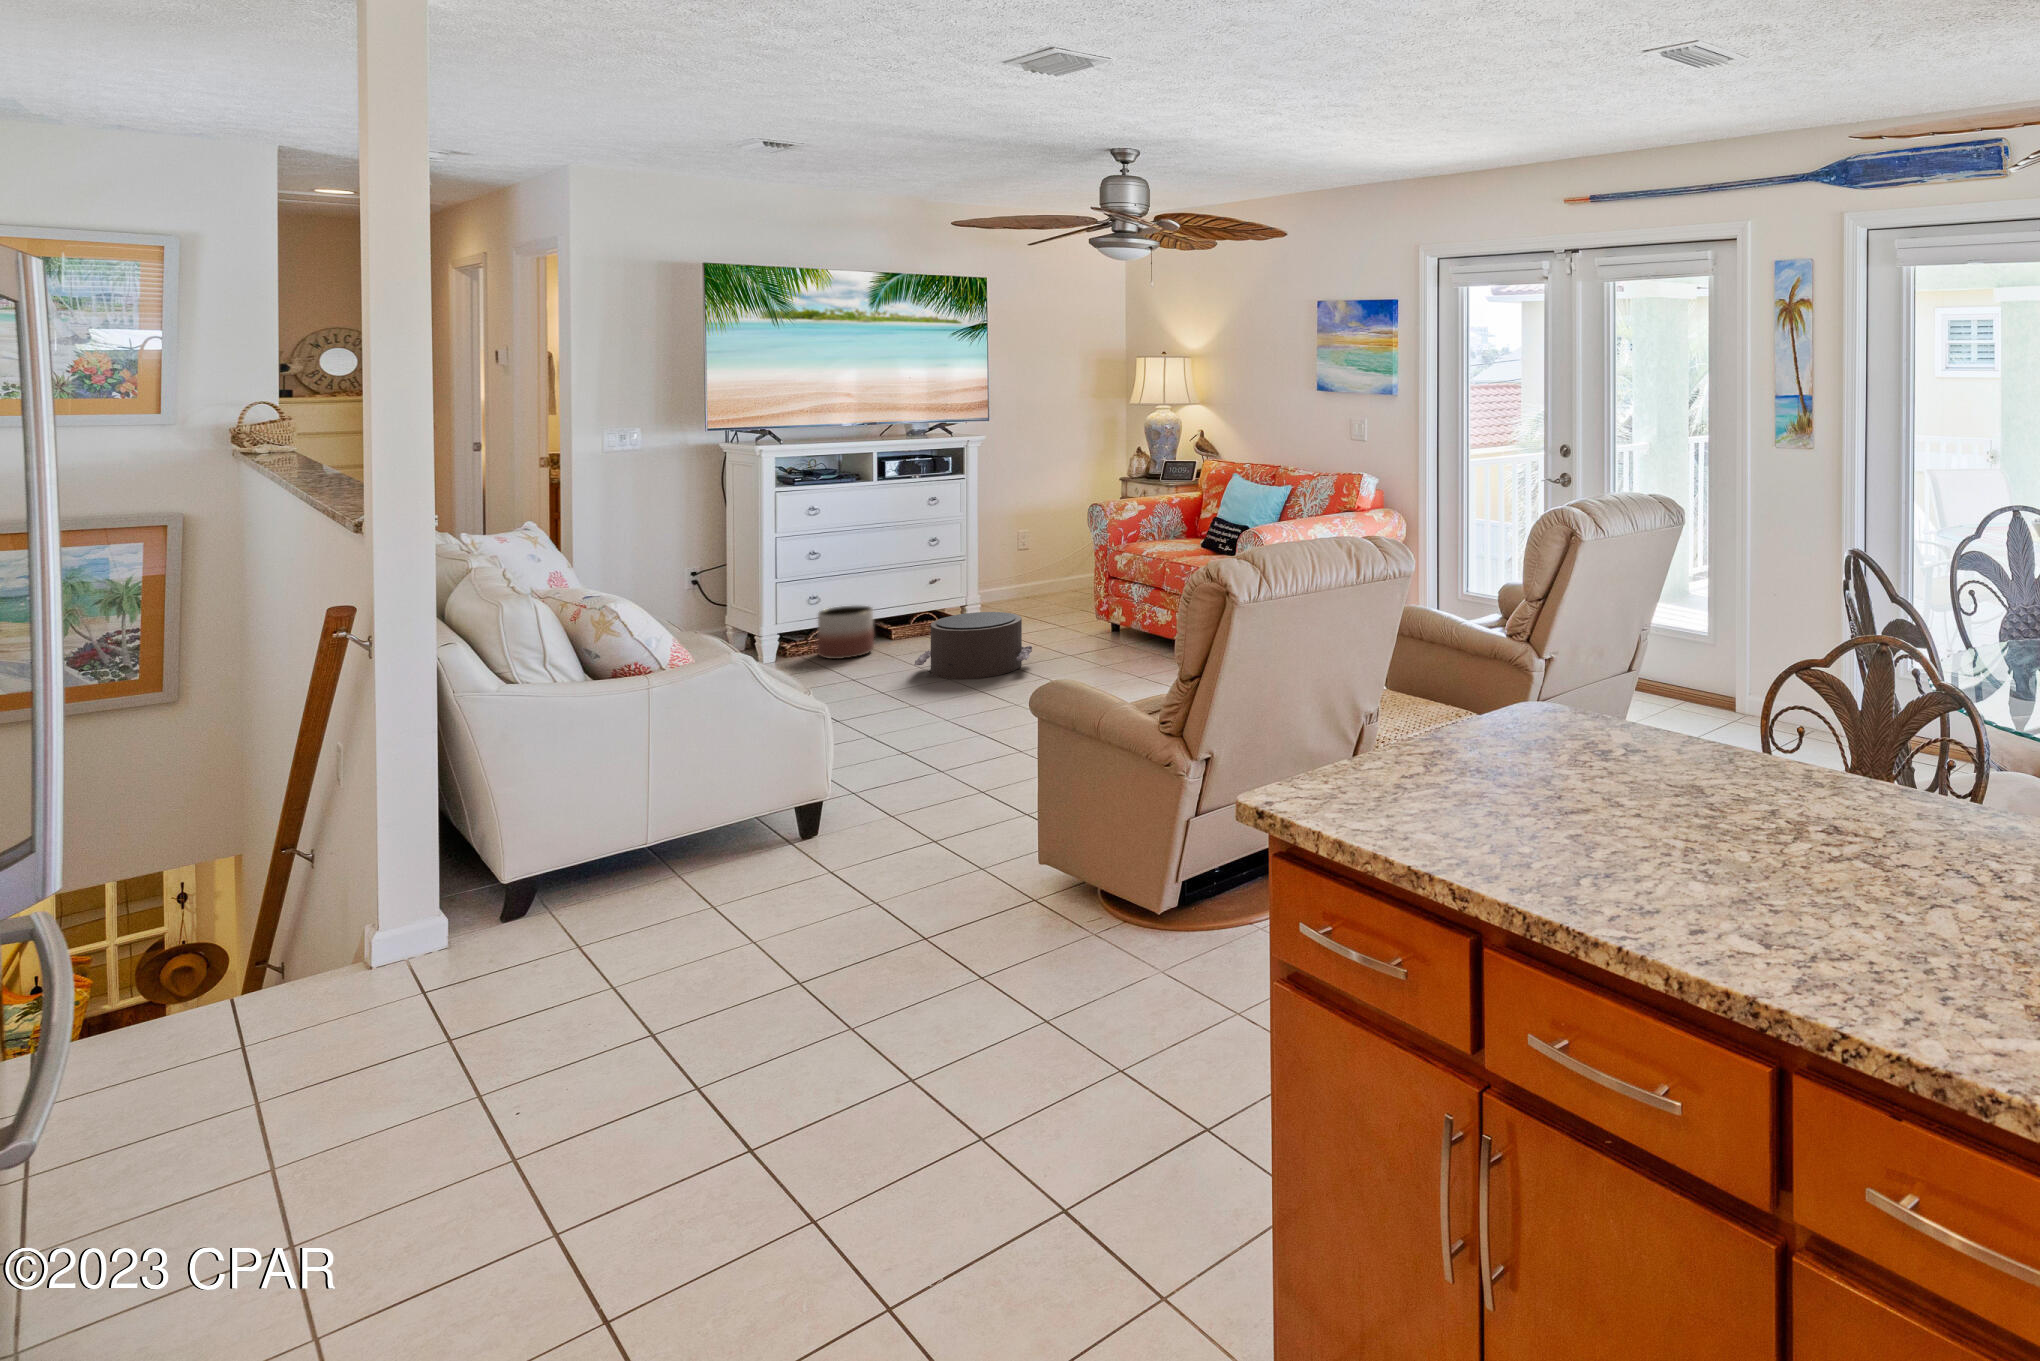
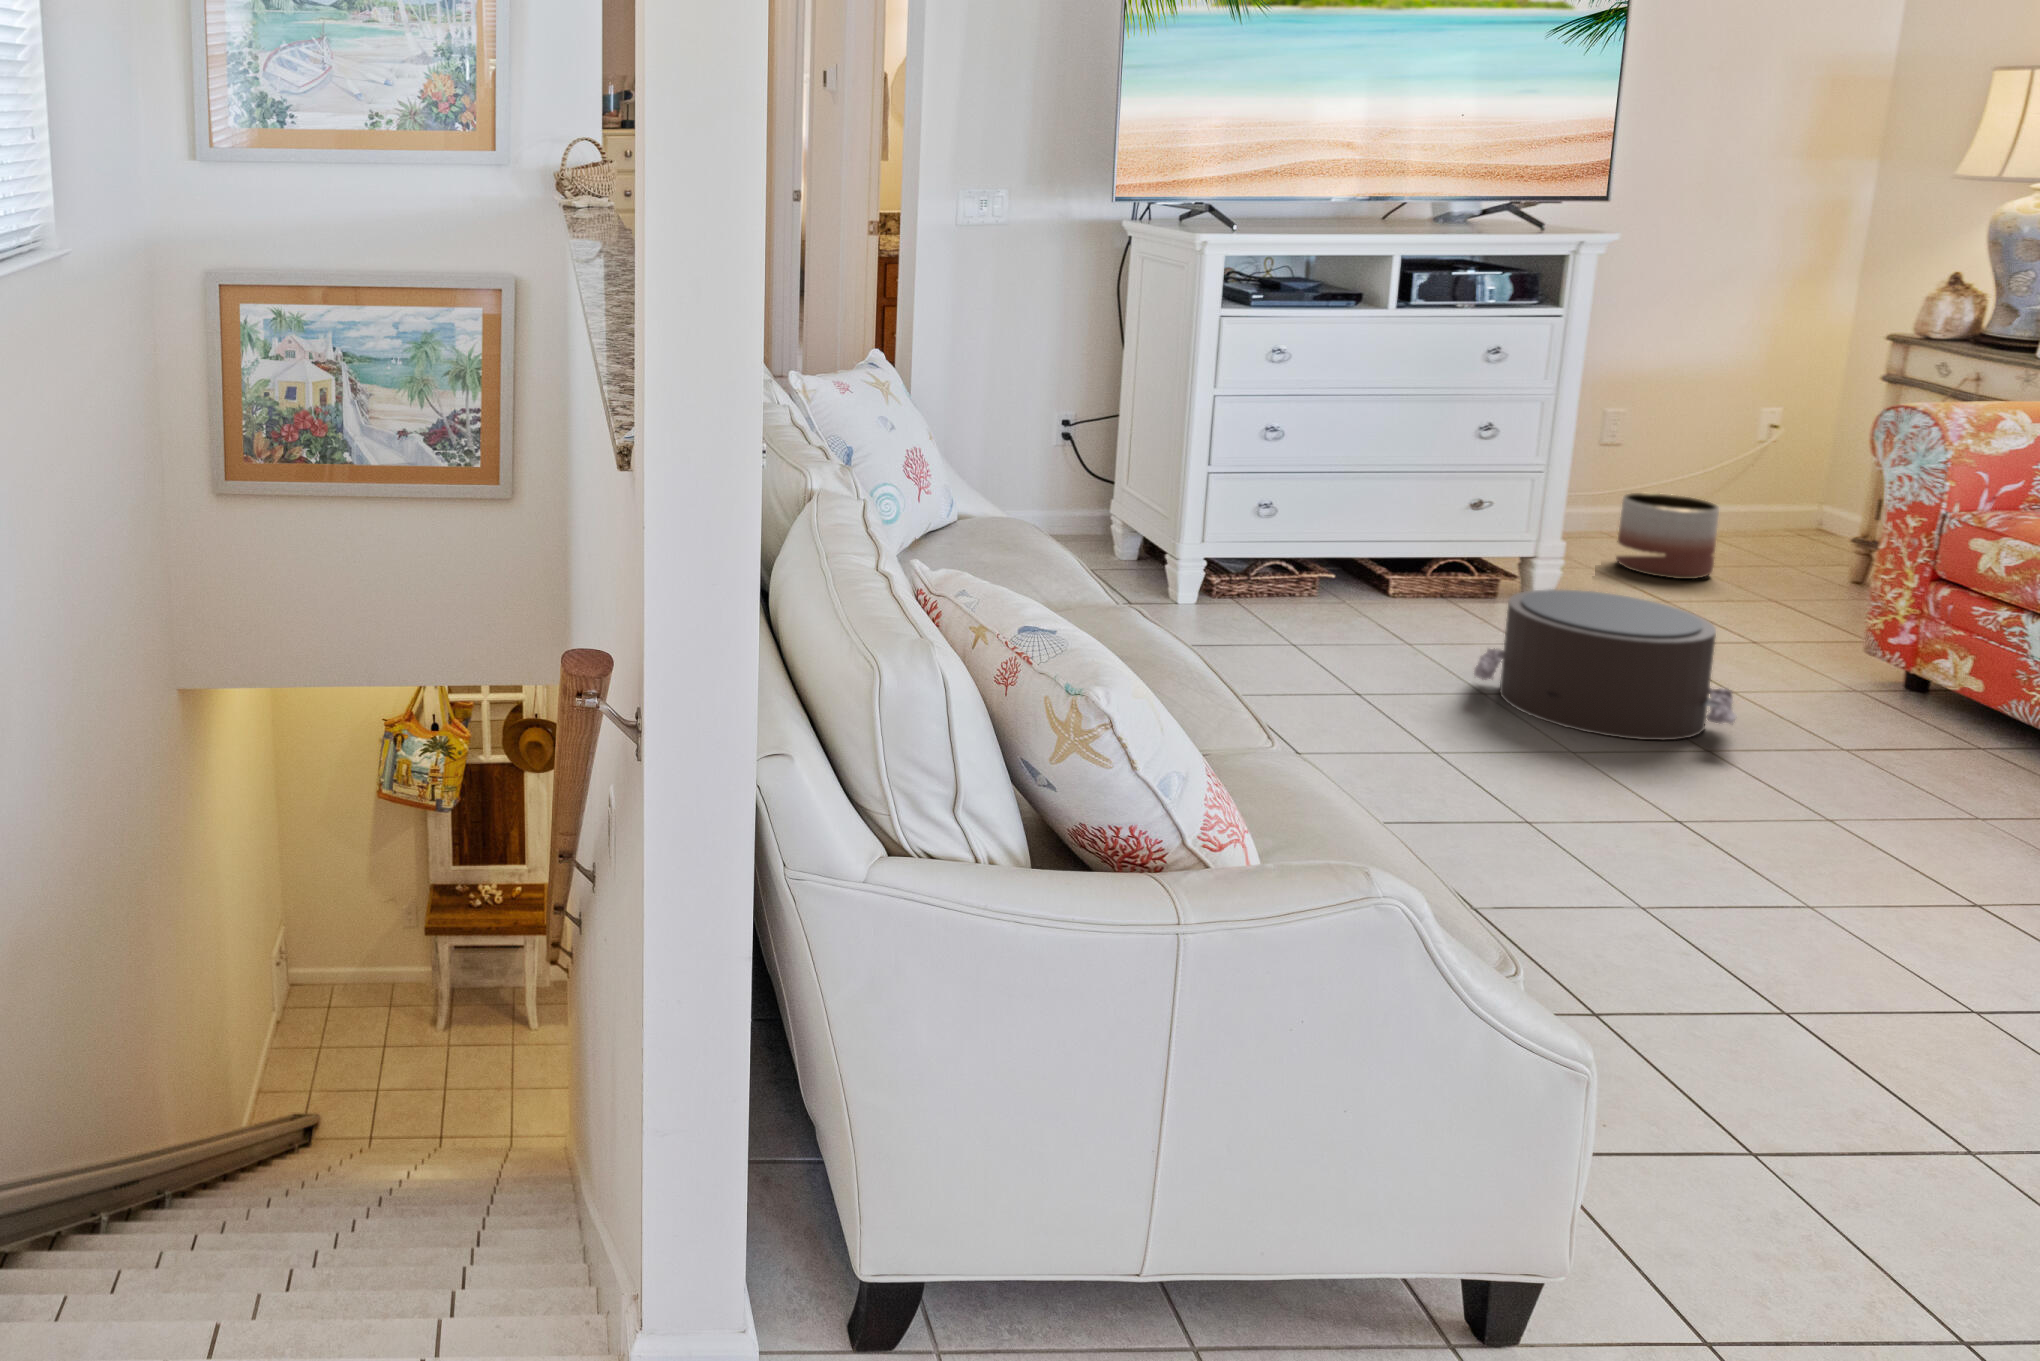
planter: present [817,606,874,659] -> present [1616,493,1719,579]

